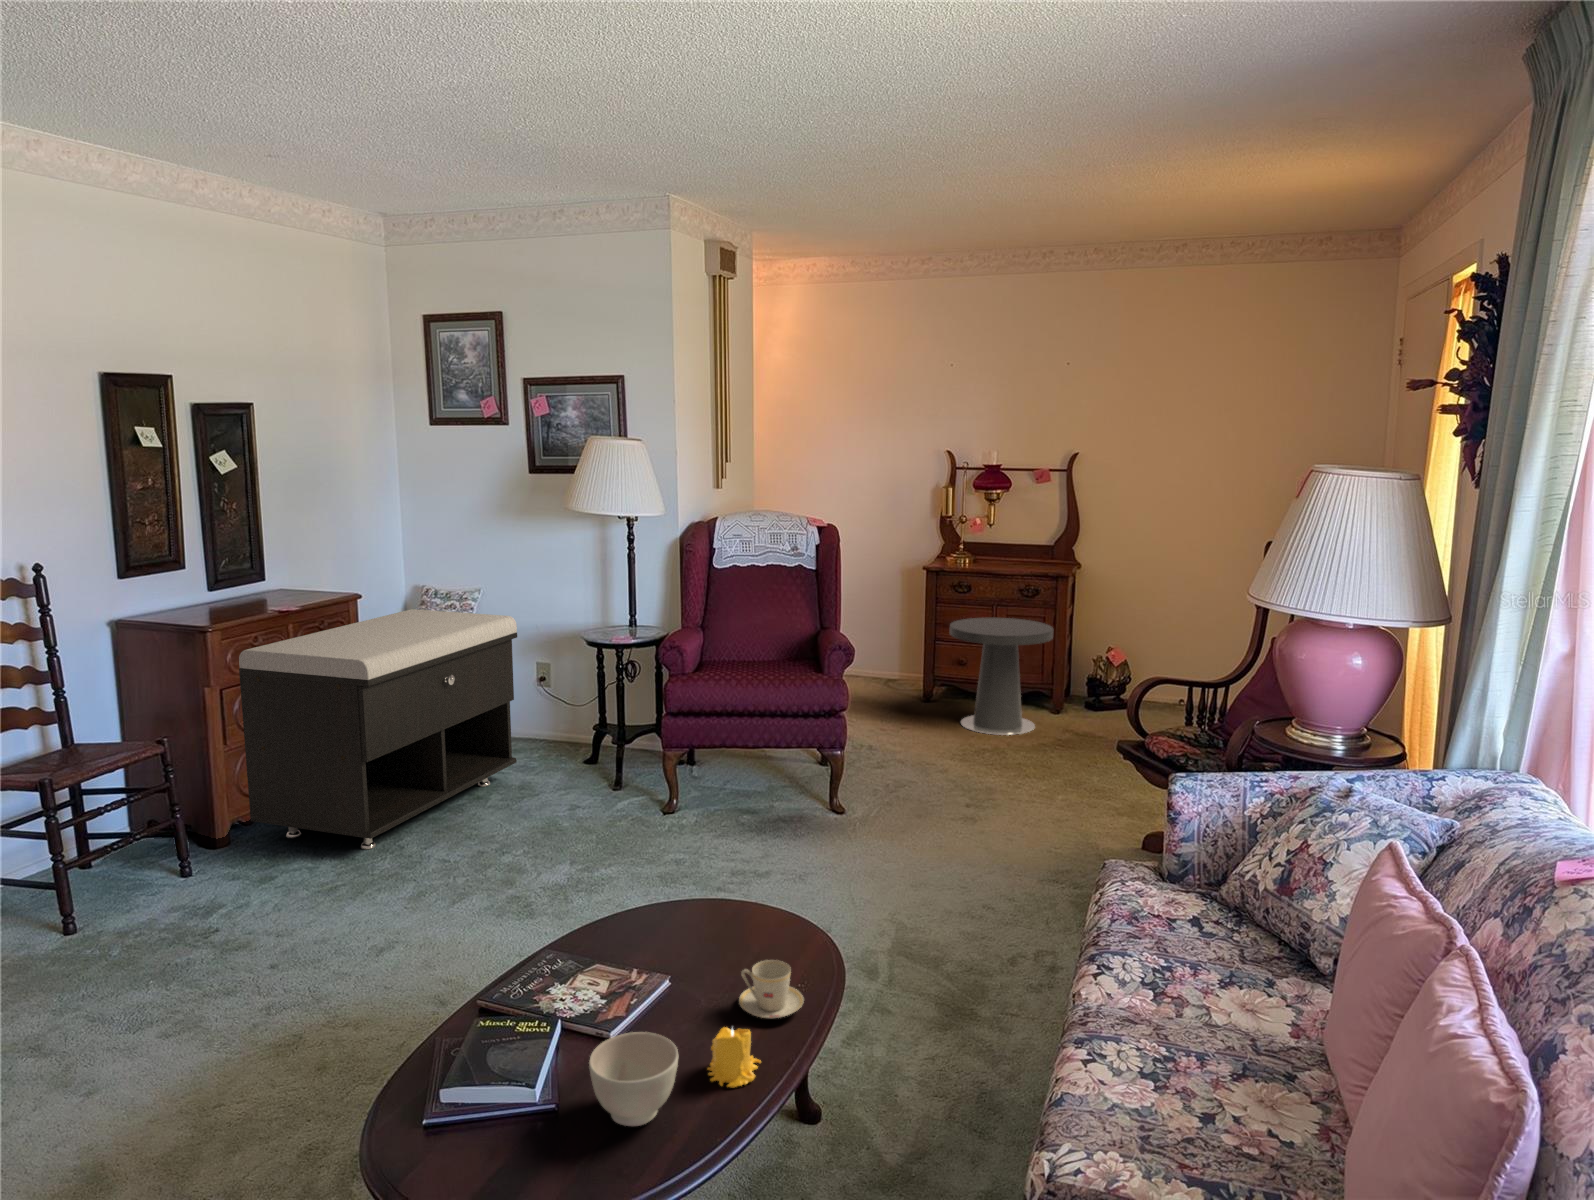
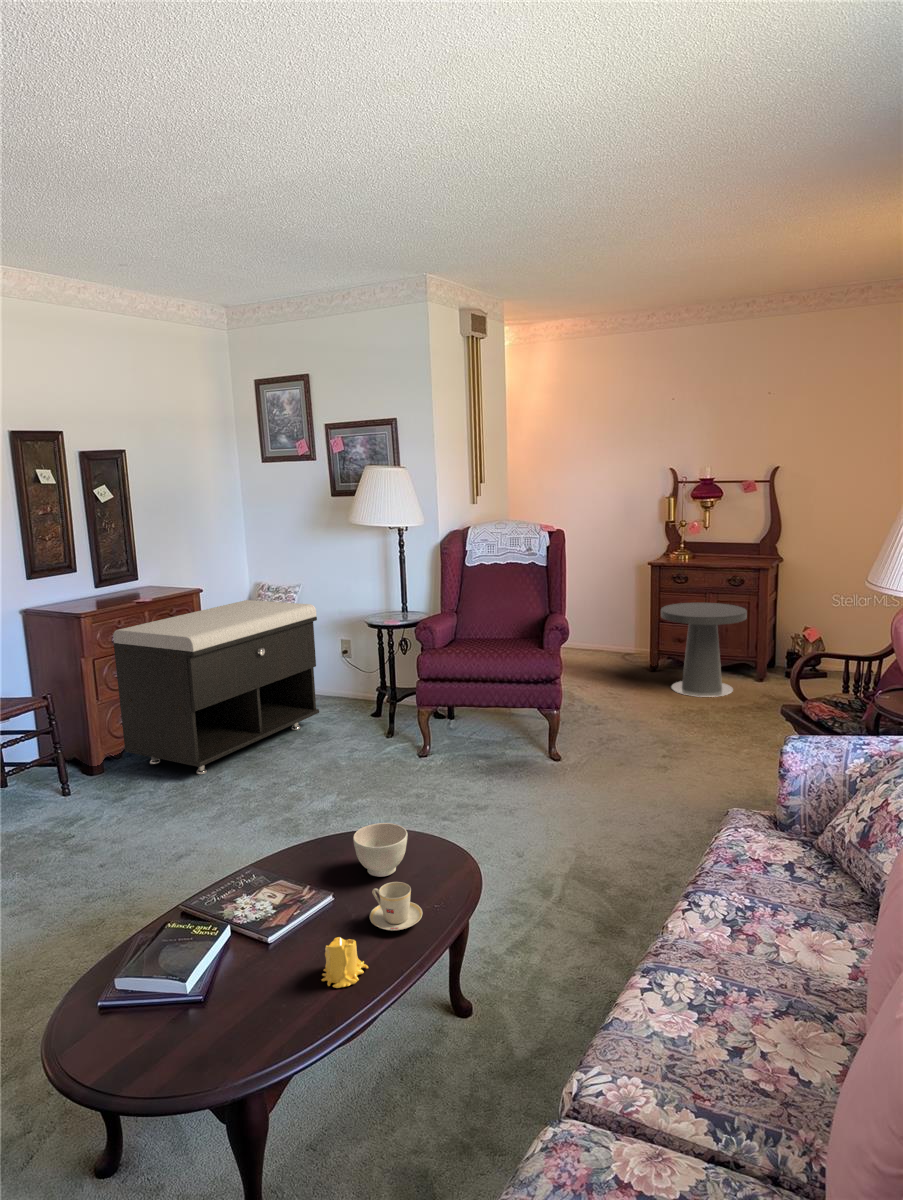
bowl: present [589,1032,678,1126] -> present [353,823,407,877]

